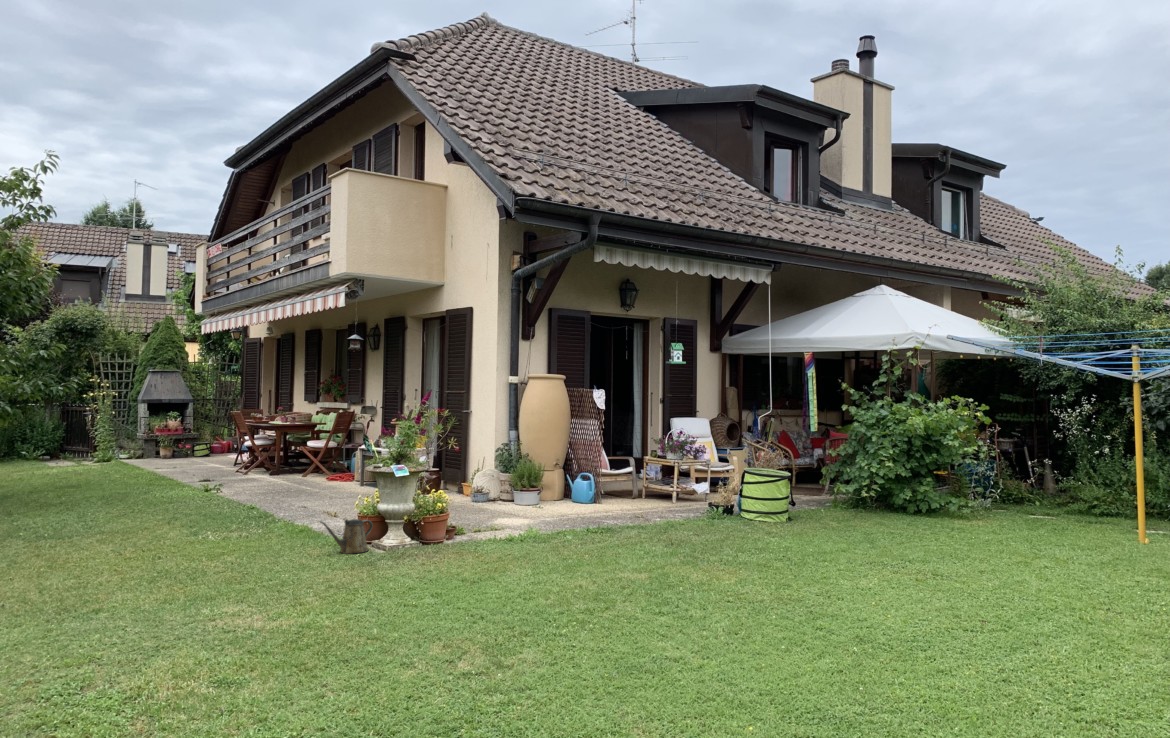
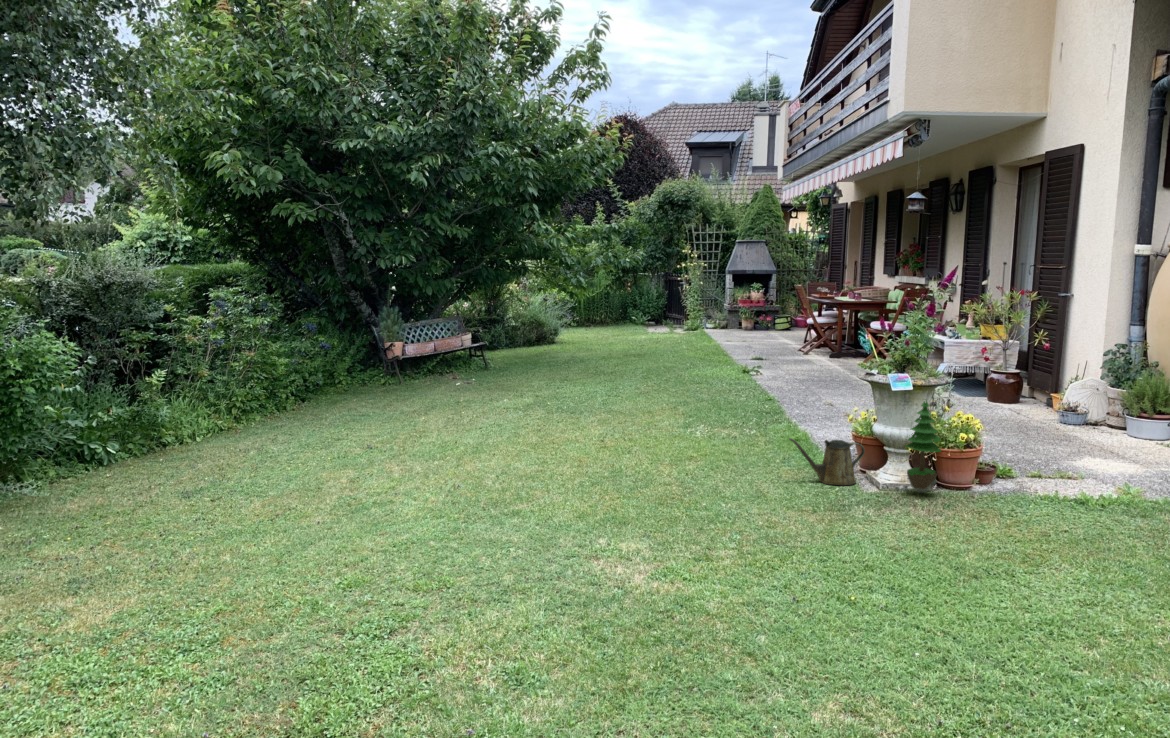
potted tree: none [404,480,429,550] -> present [905,400,941,494]

